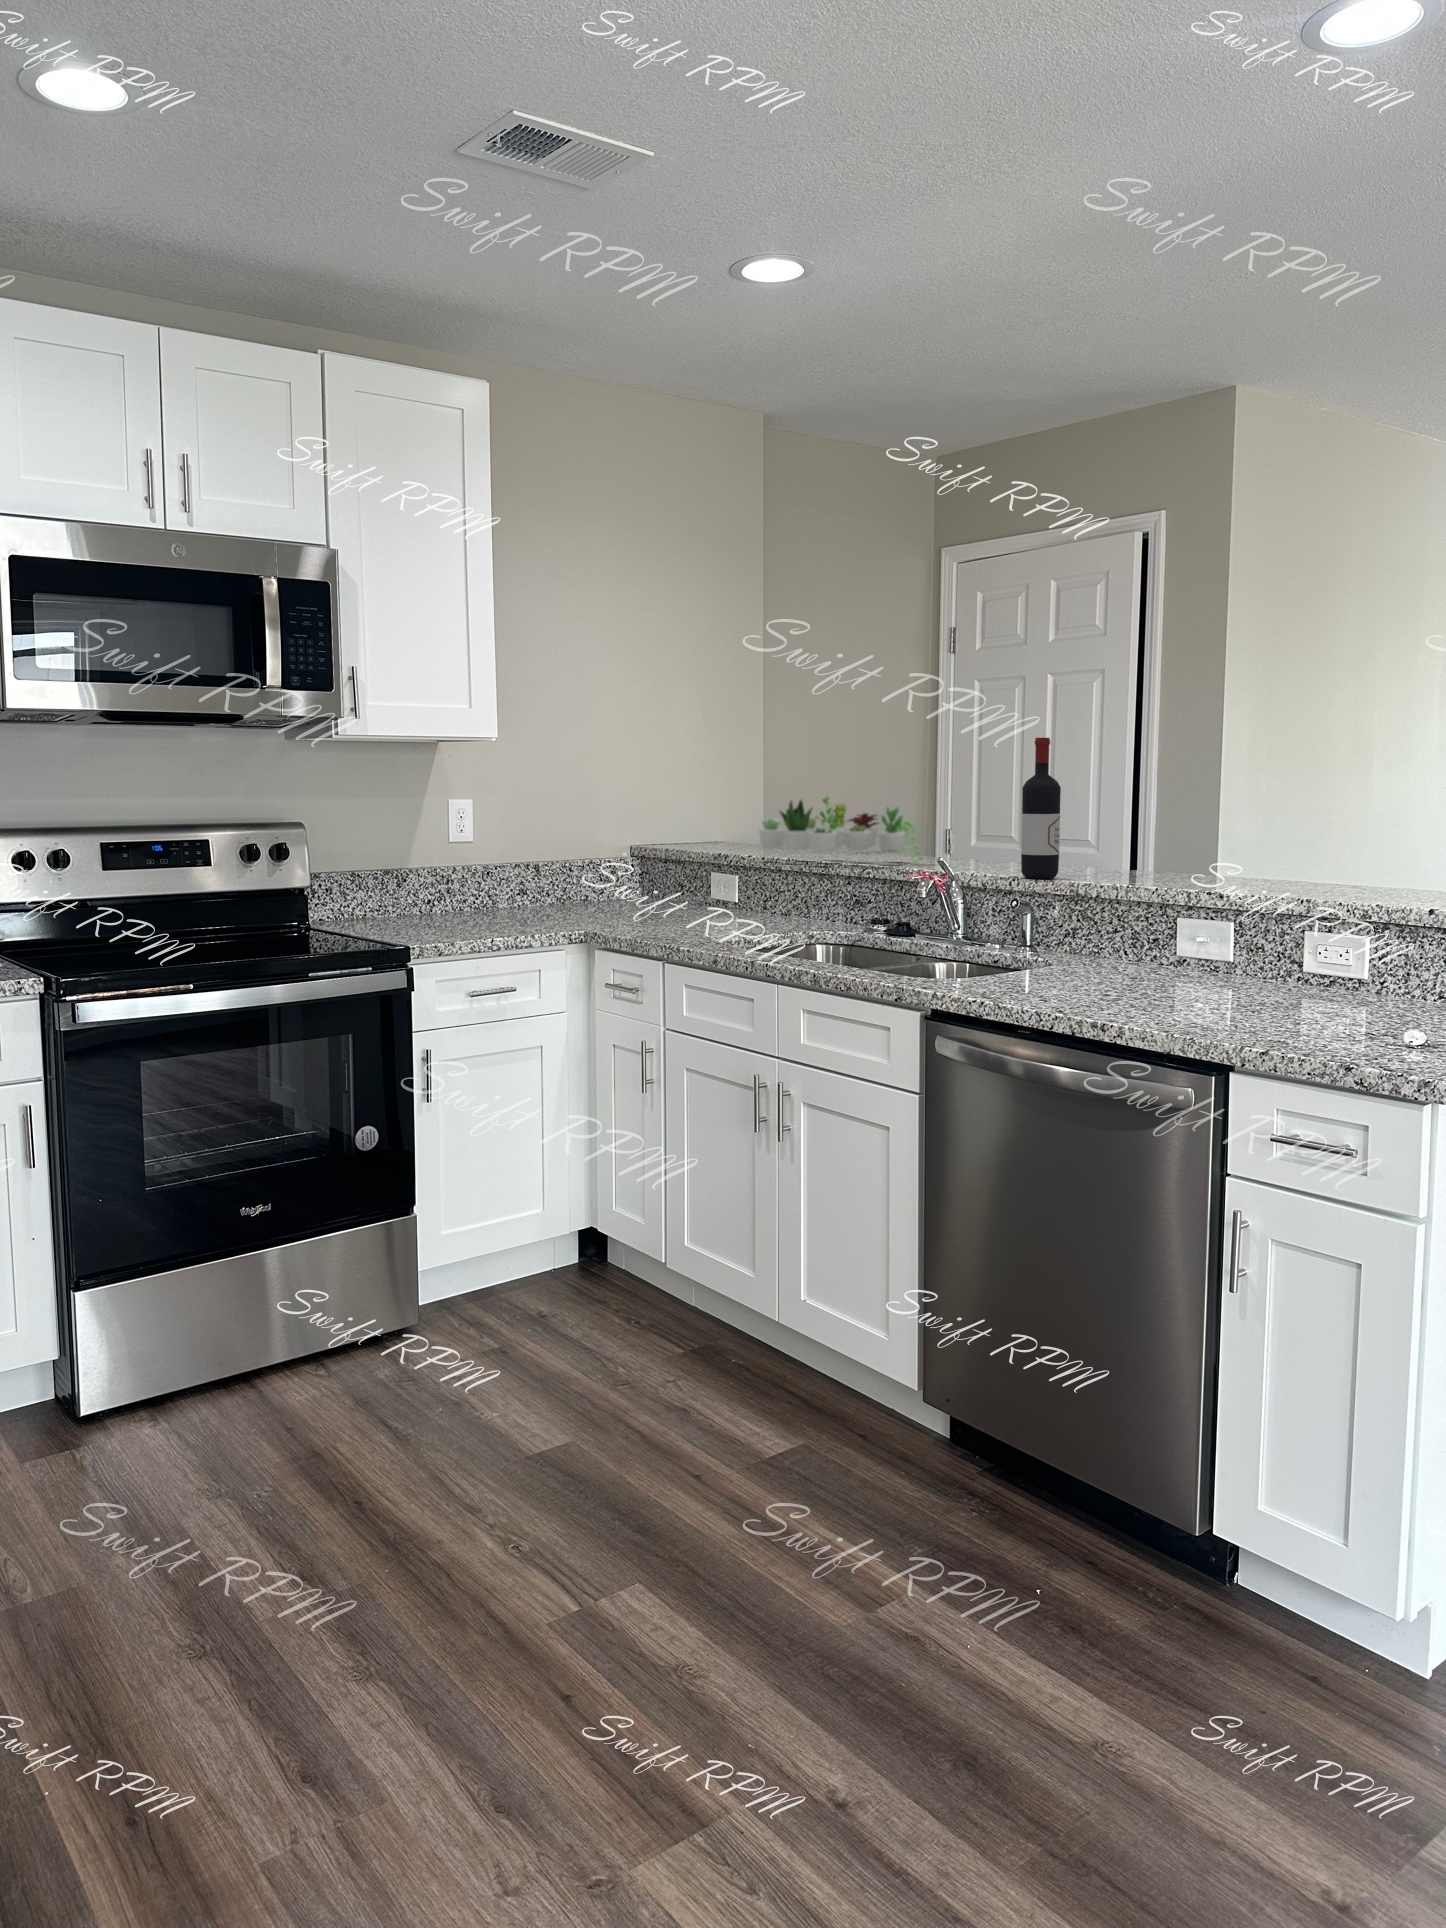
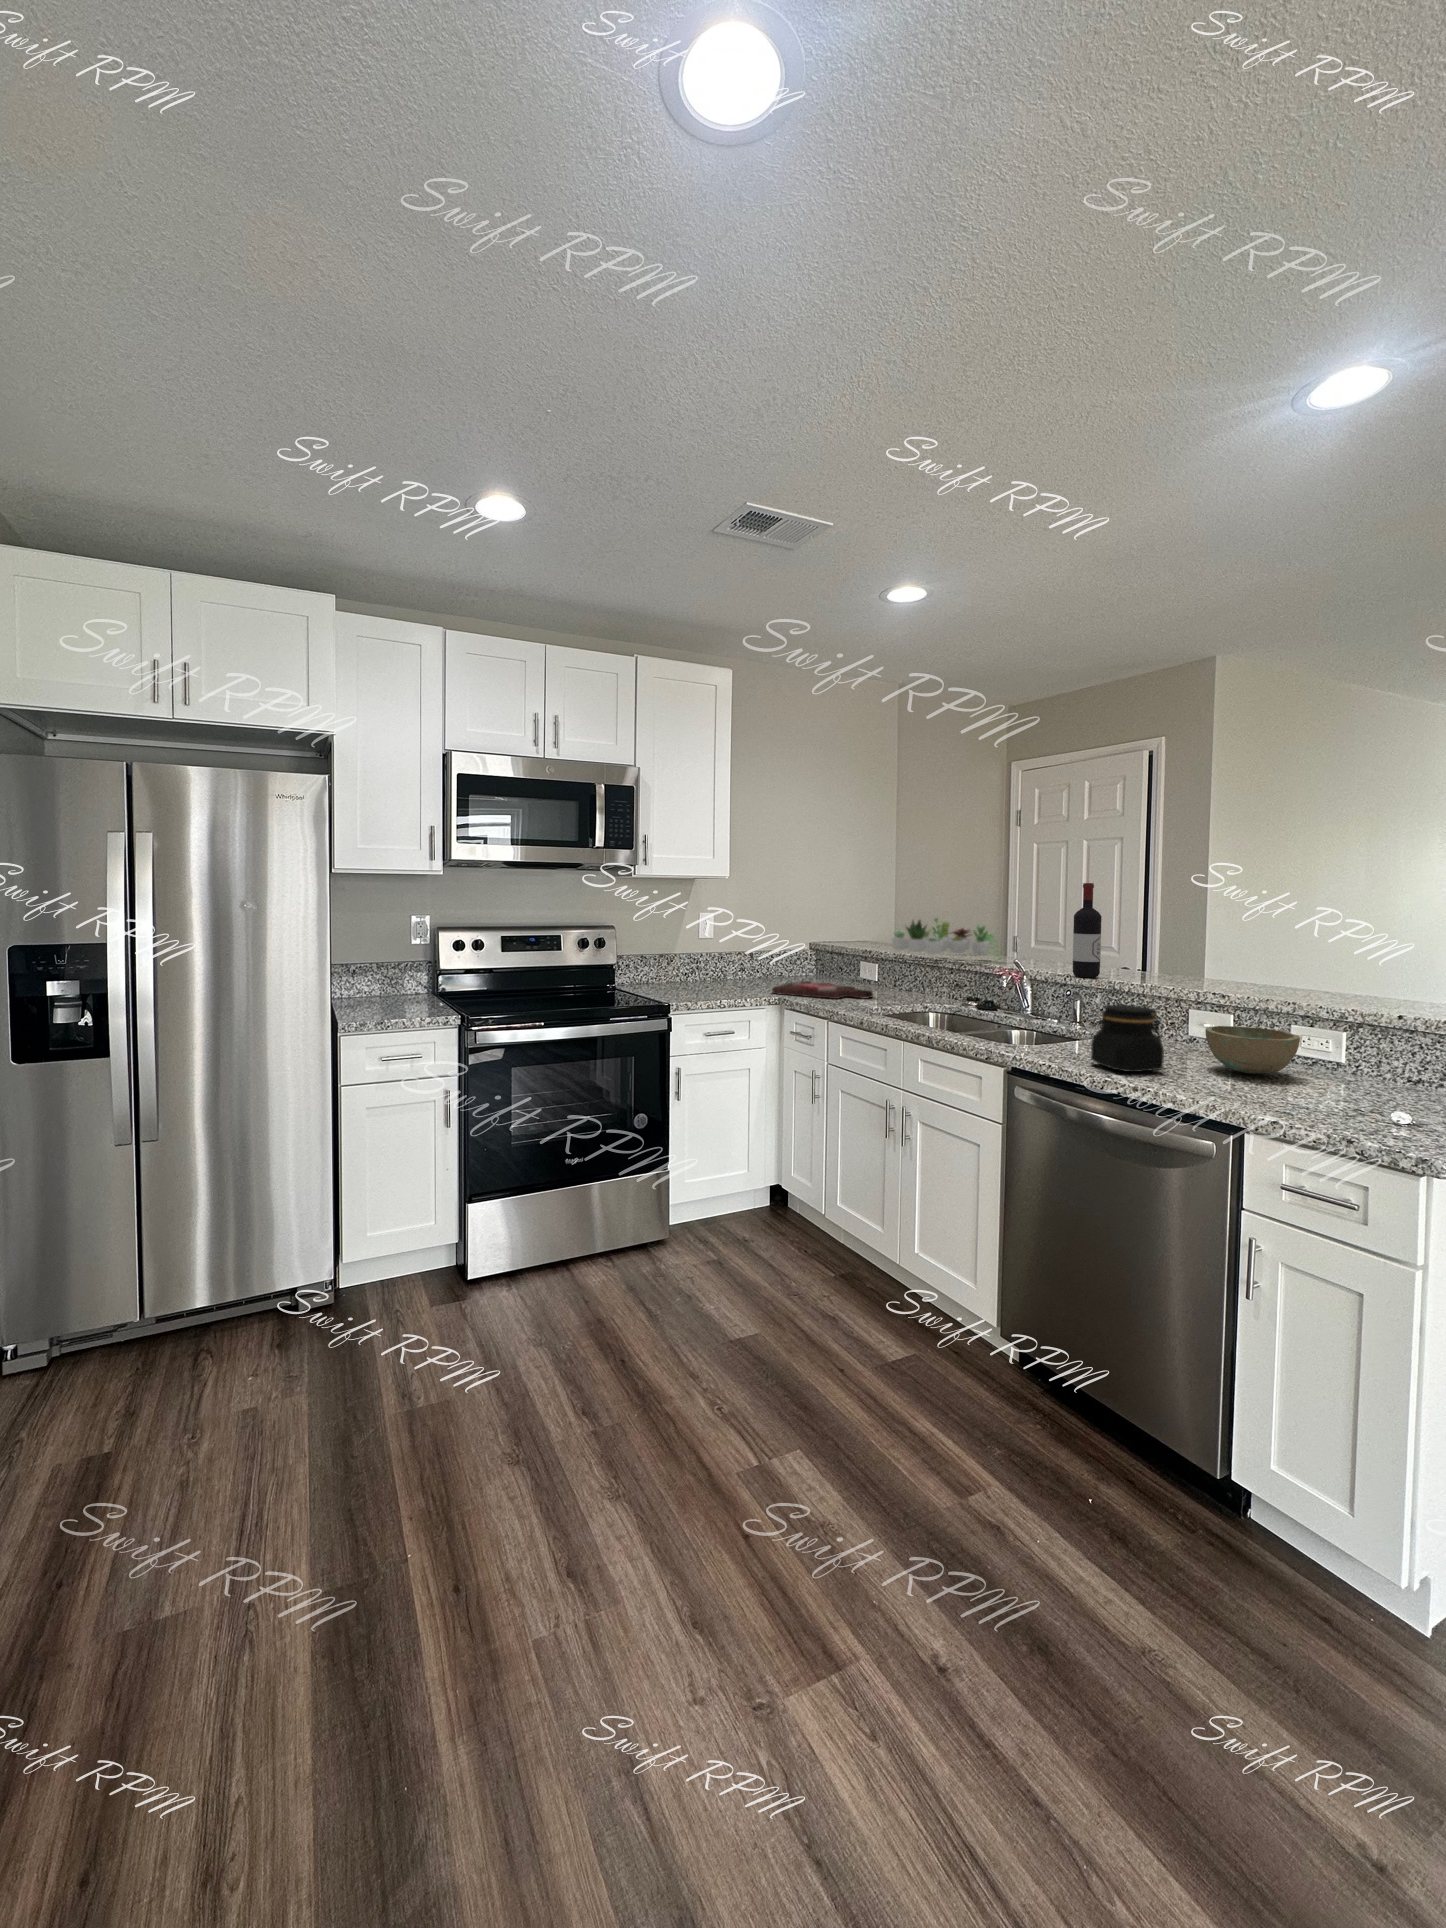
cutting board: none [573,903,732,929] -> present [772,981,873,999]
jar: none [1041,910,1135,1003] -> present [1091,1005,1164,1072]
bowl: none [1191,935,1307,998] -> present [1206,1026,1300,1074]

